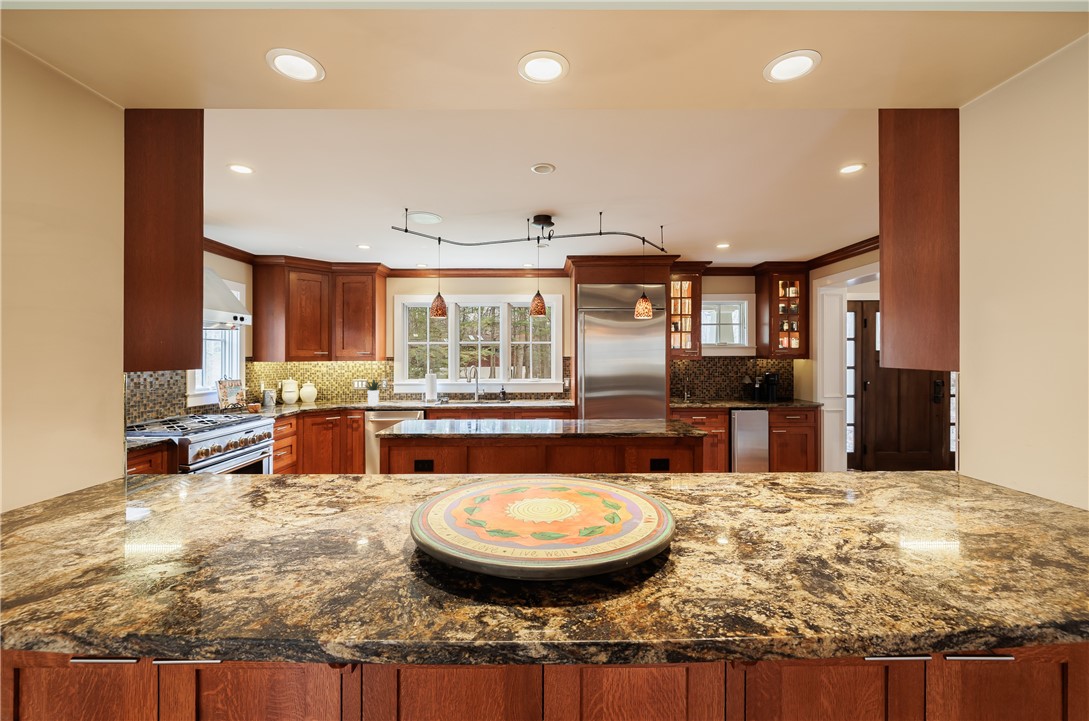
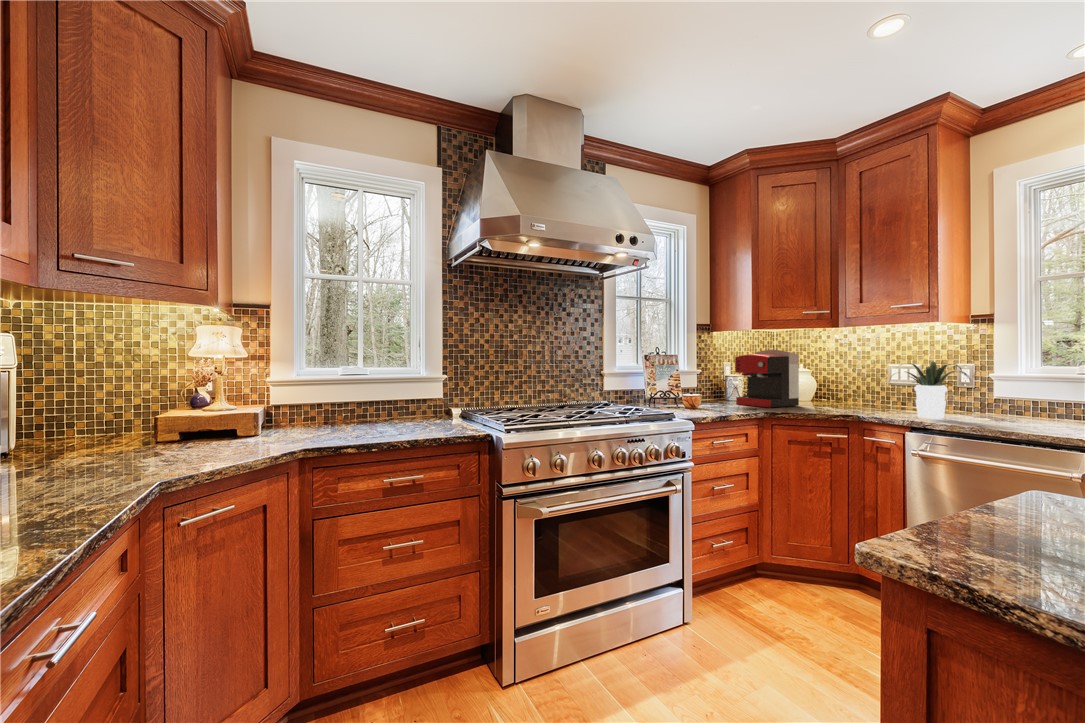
coffee maker: none [276,374,312,407] -> present [735,350,799,408]

